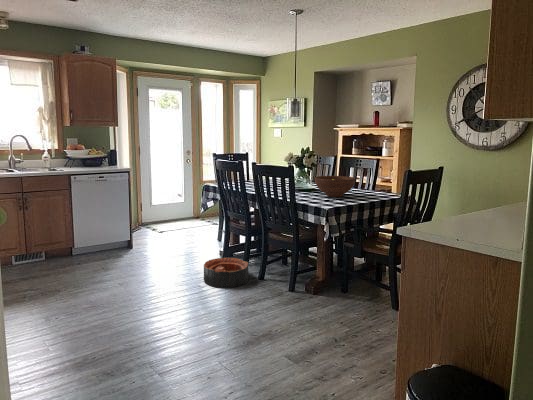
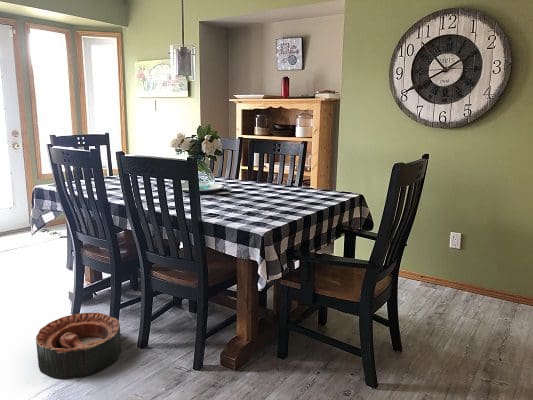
fruit bowl: present [315,176,355,197] -> none [224,169,287,204]

